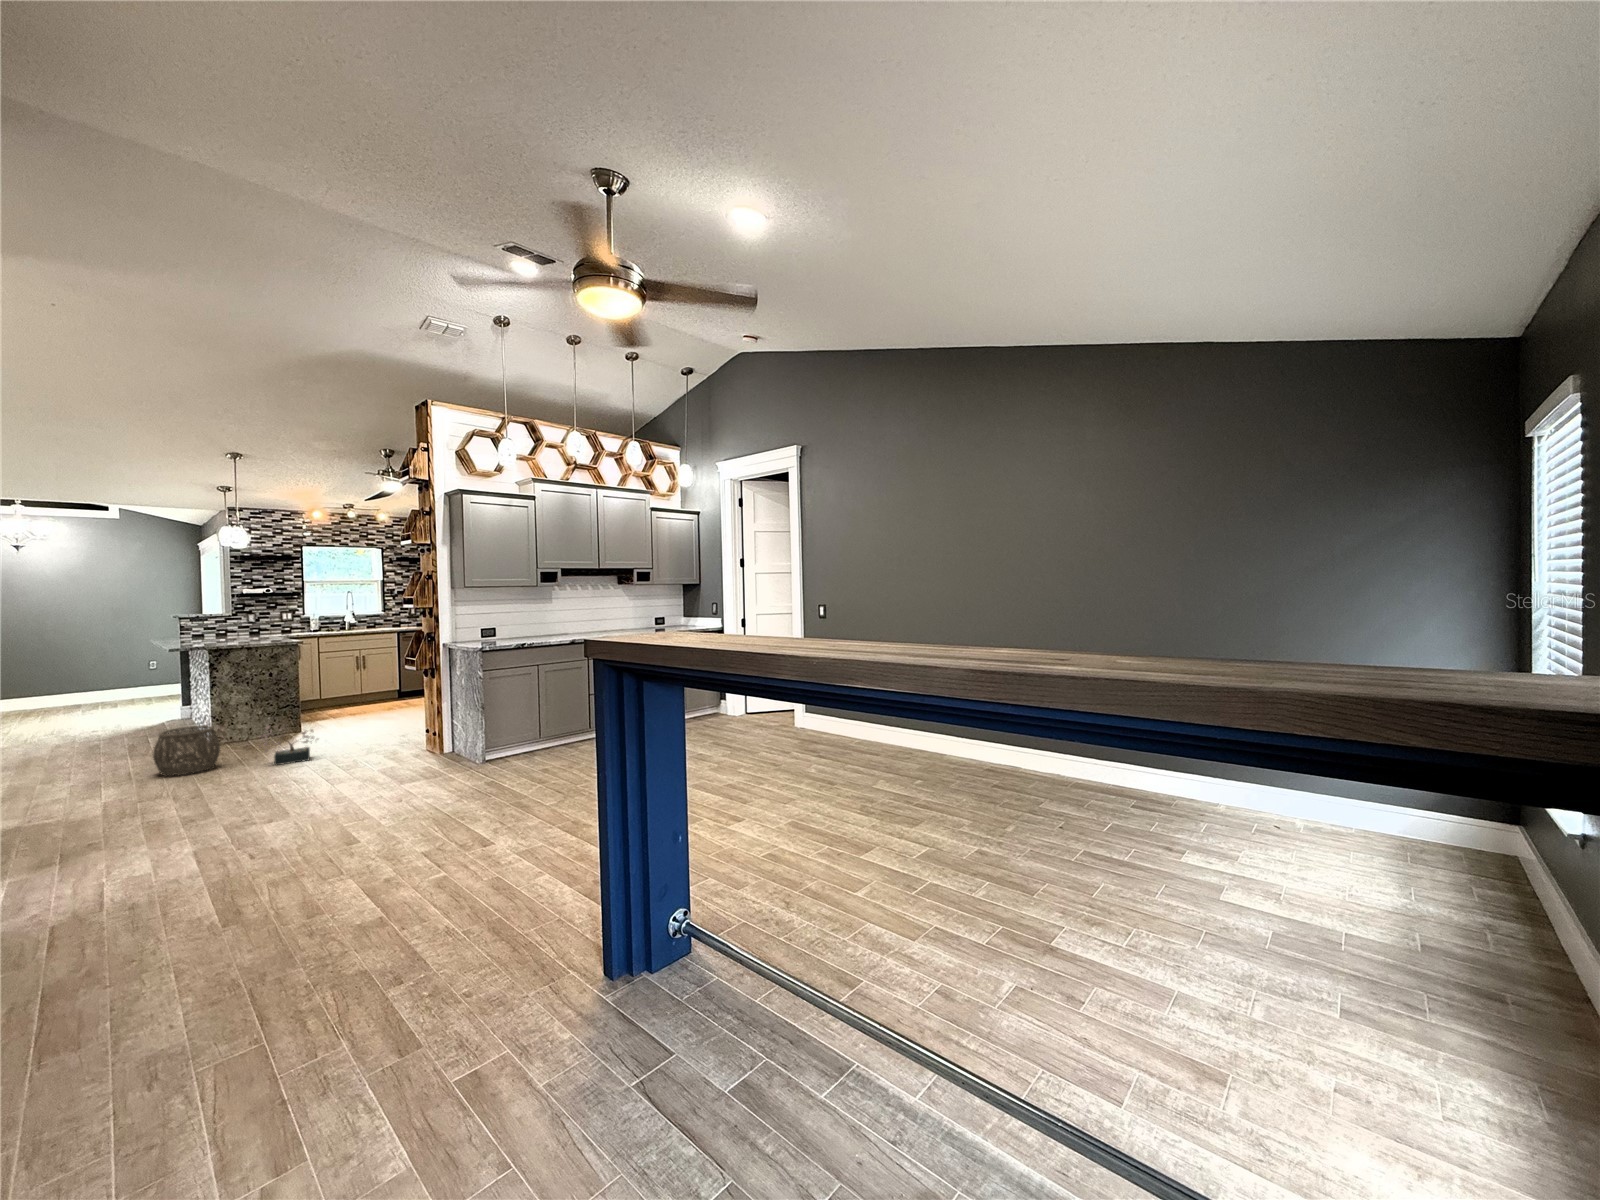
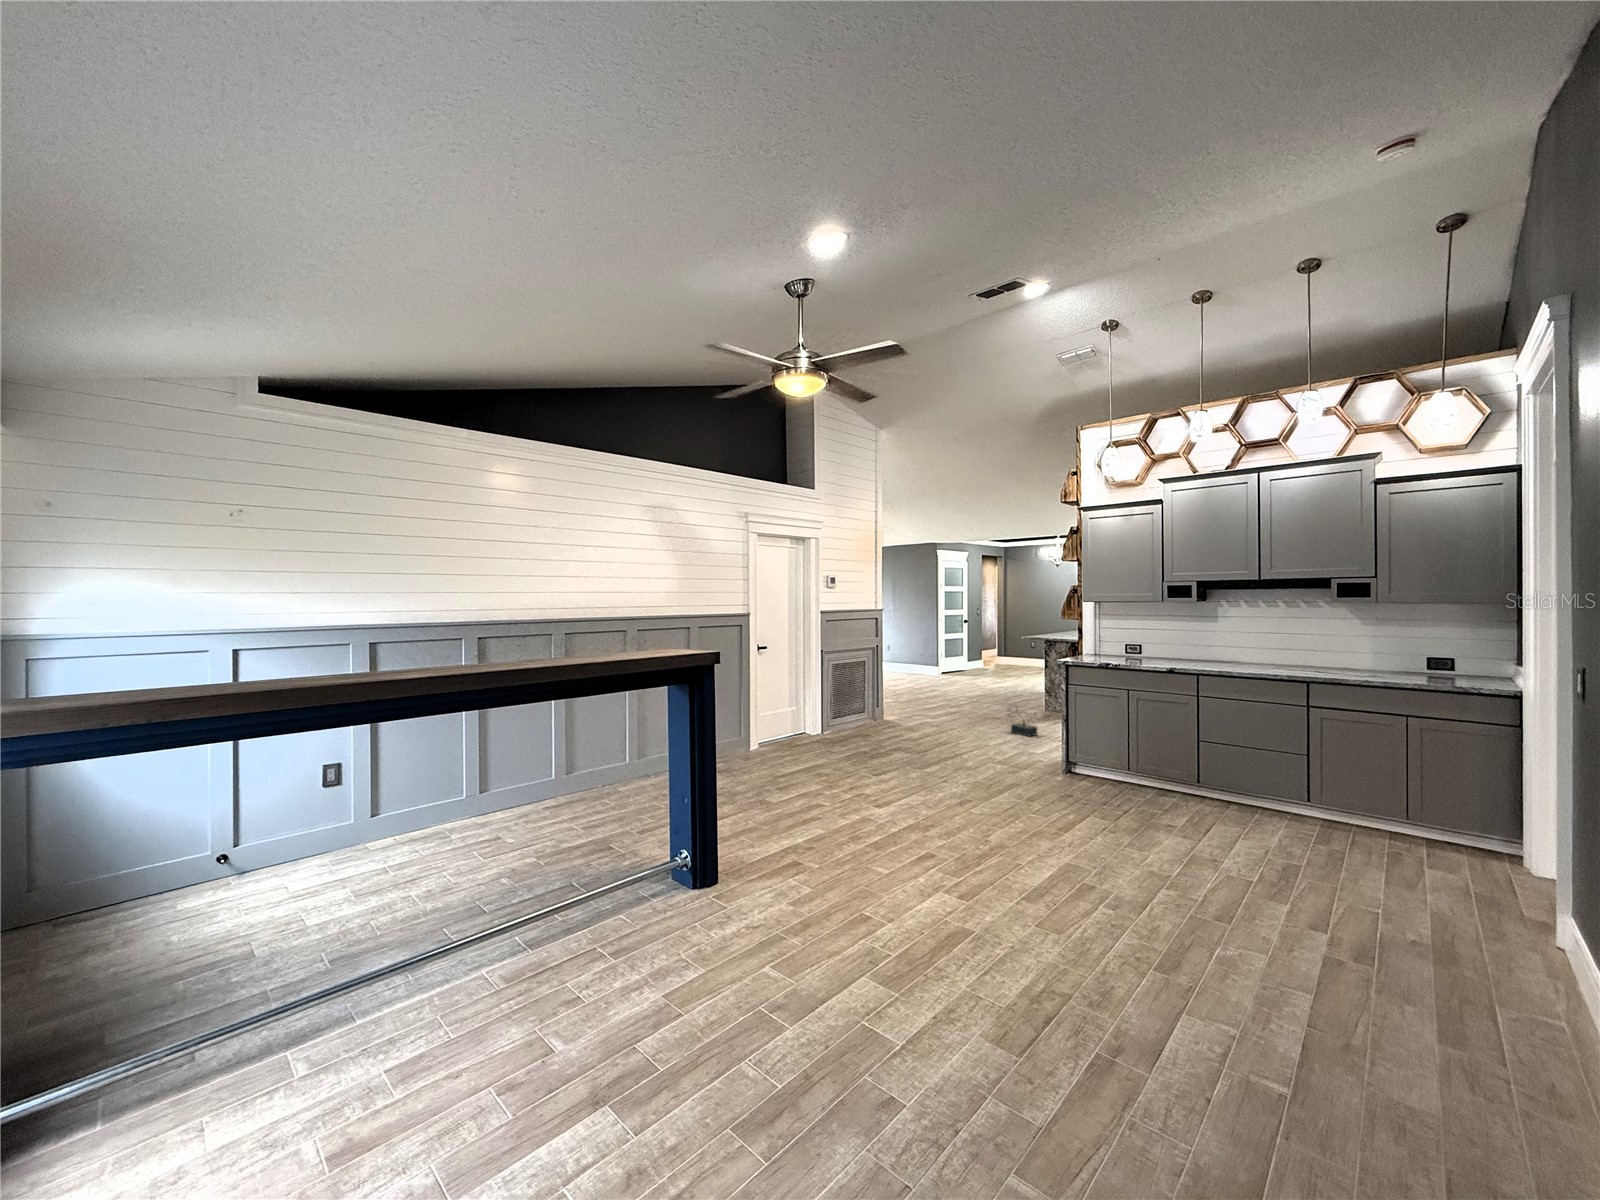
woven basket: present [153,725,220,776] -> none [967,691,1002,724]

